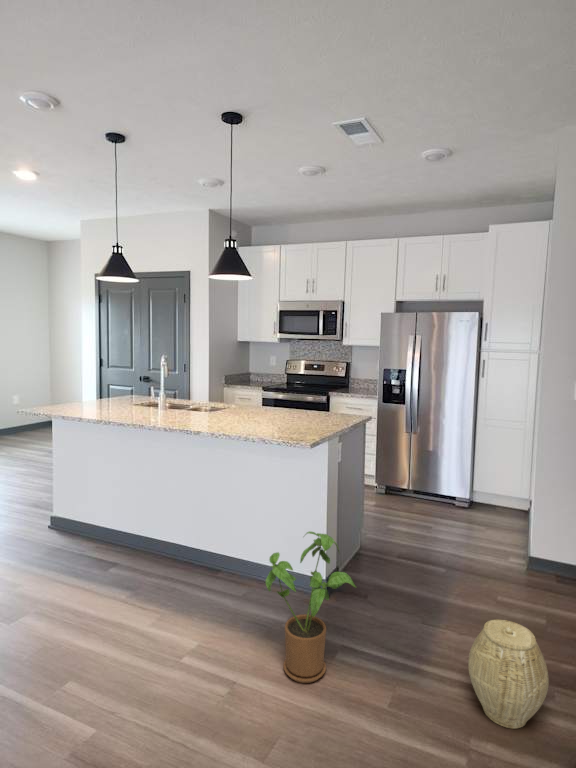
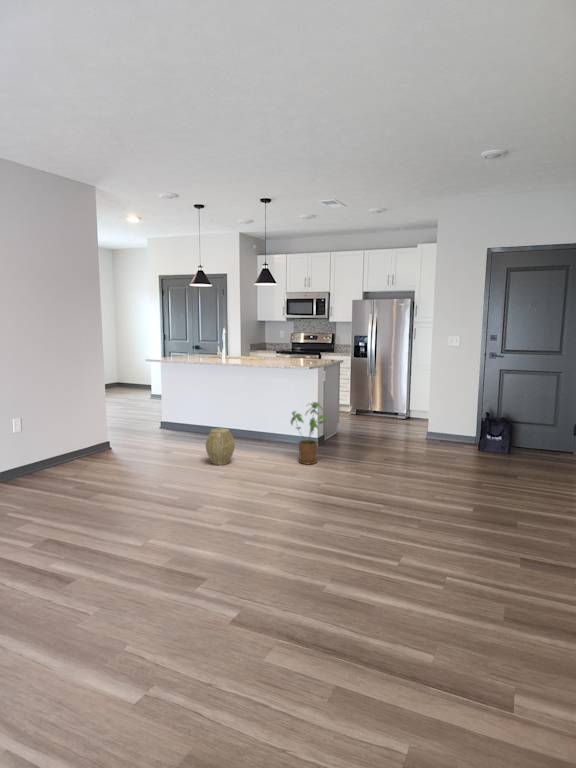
woven basket: present [468,620,549,728] -> present [206,428,235,465]

